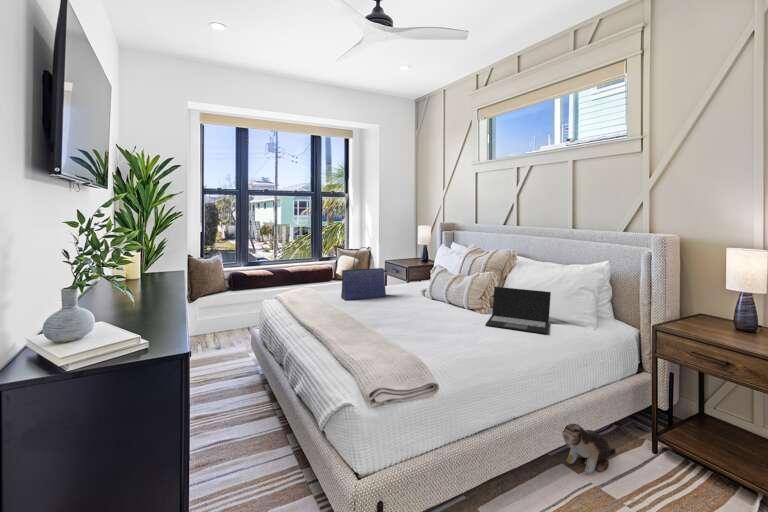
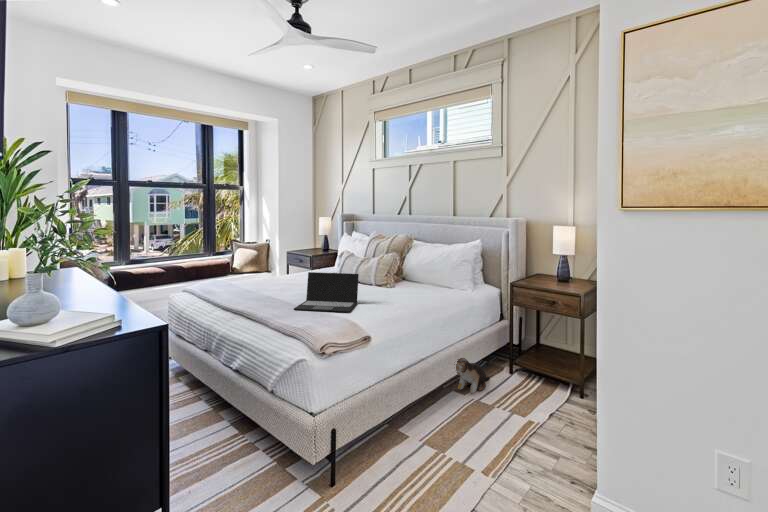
tote bag: present [341,247,387,300] -> none [258,235,301,284]
laptop: present [485,287,551,334] -> present [294,272,359,312]

